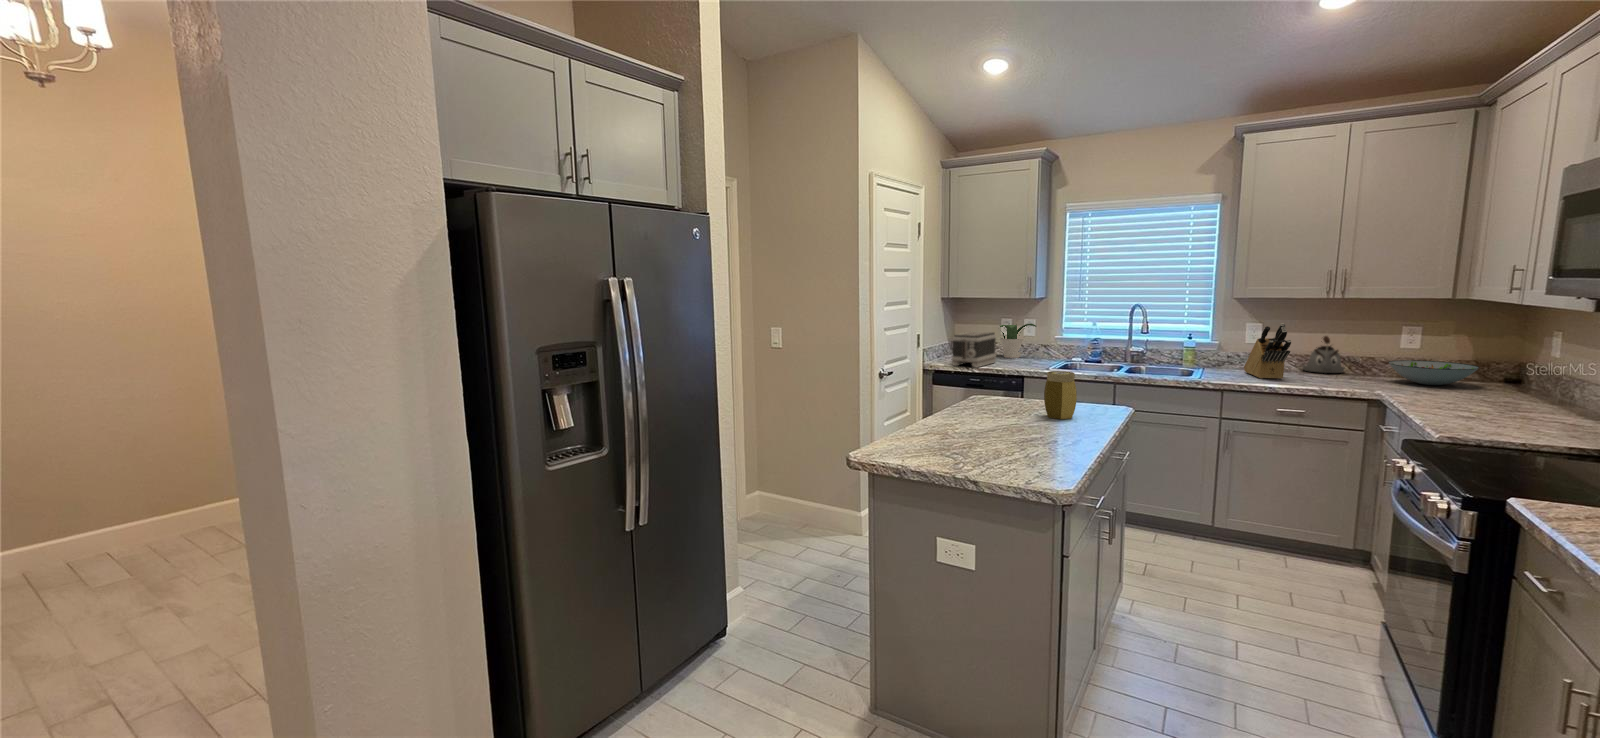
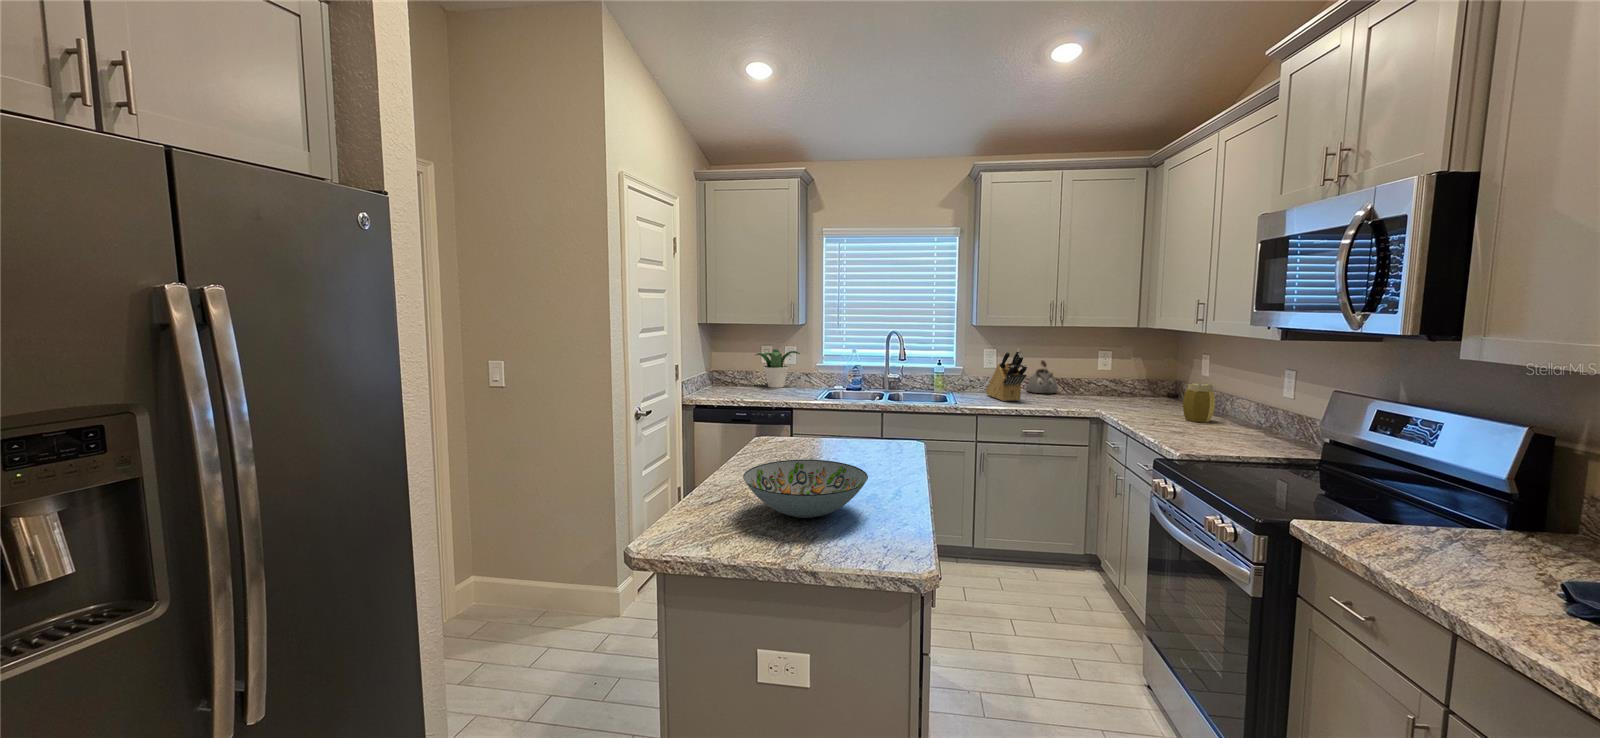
toaster: present [952,332,996,368] -> none [717,360,763,401]
decorative bowl: present [1388,360,1479,385] -> present [743,459,868,518]
jar: present [1044,371,1077,419] -> present [1183,383,1215,422]

